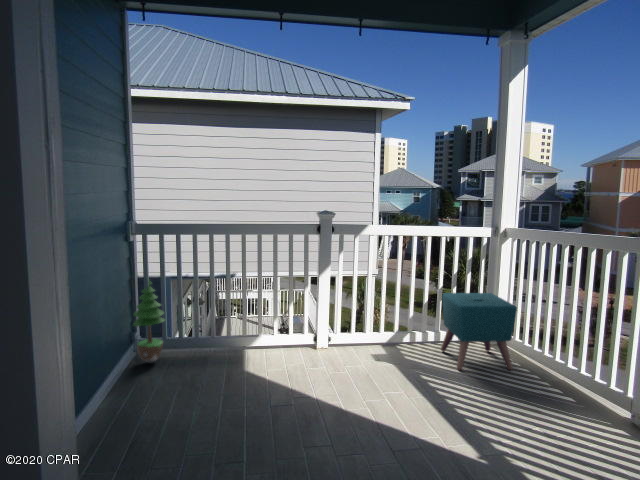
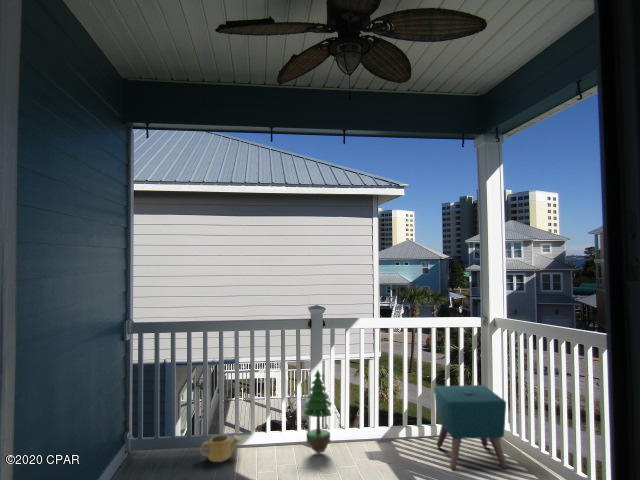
potted tree: present [133,280,165,363] -> present [303,370,332,454]
watering can: none [209,336,249,361] -> present [201,435,241,462]

